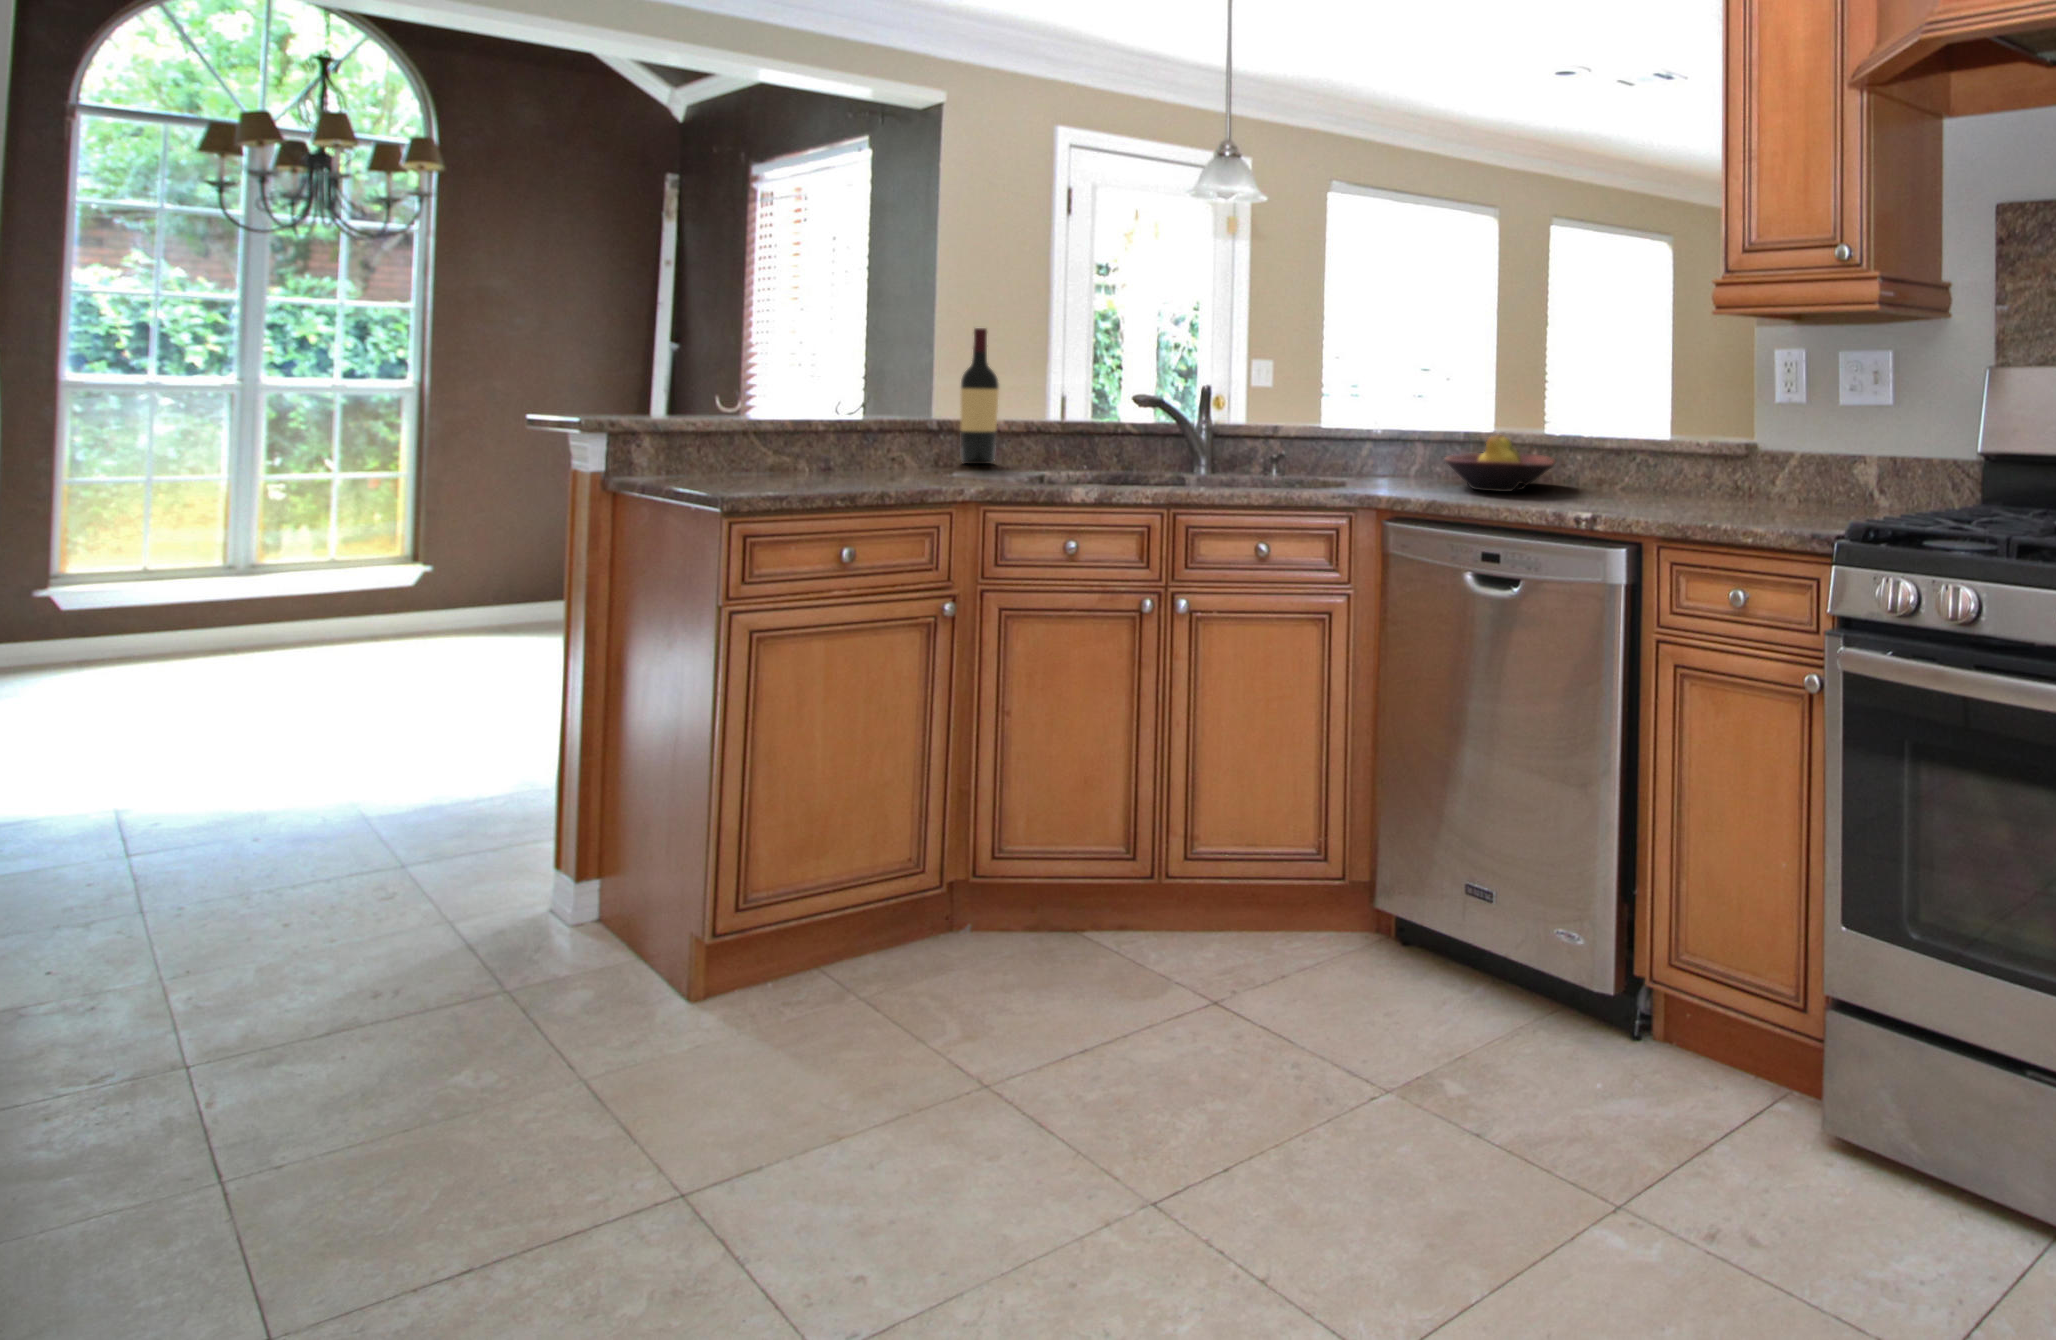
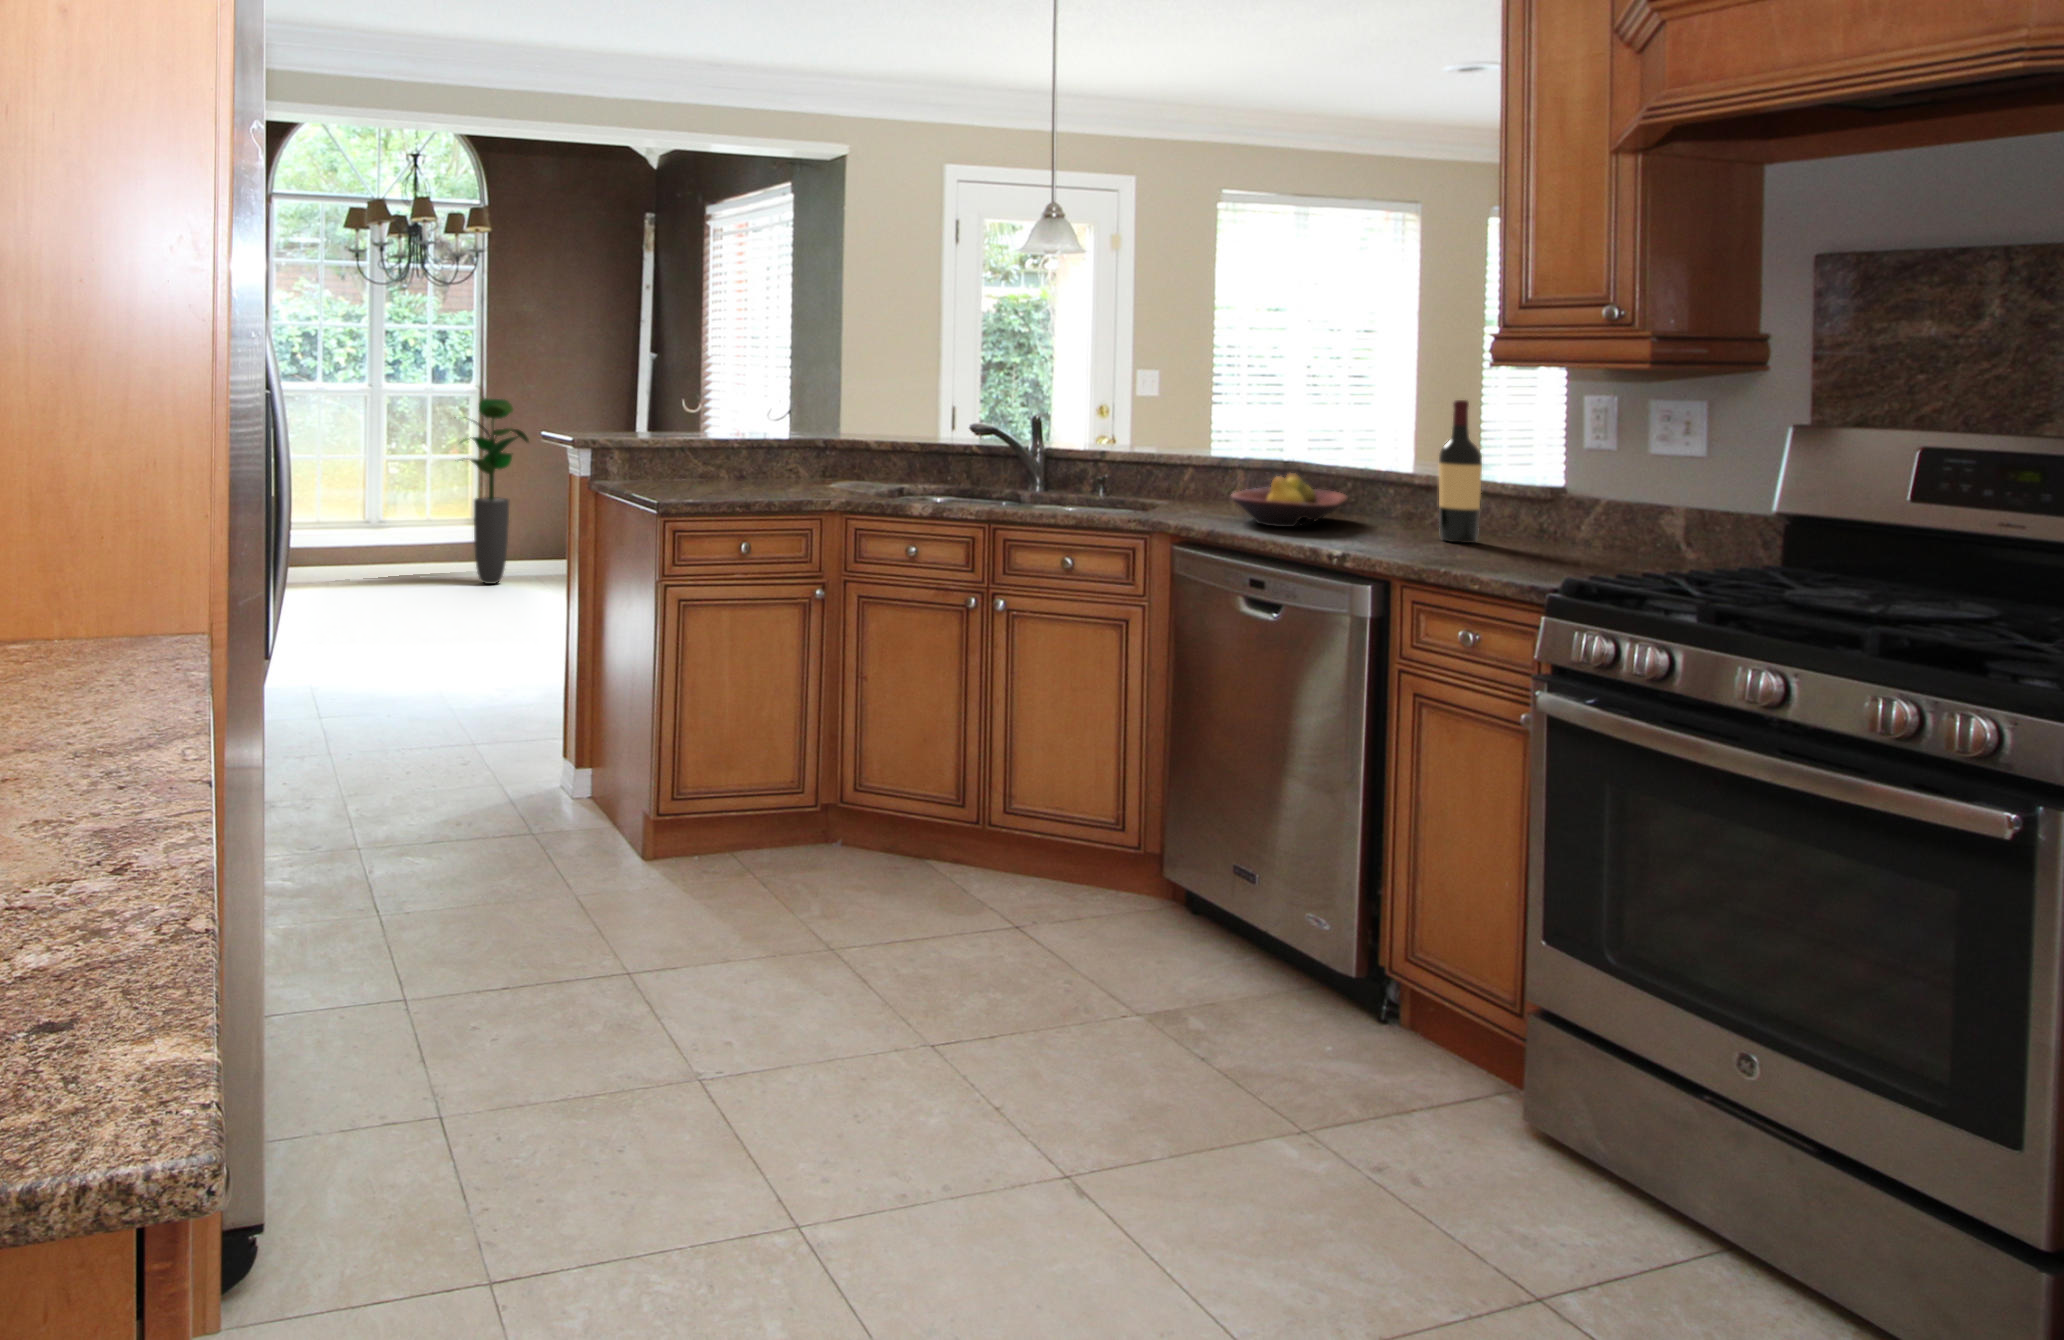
wine bottle: present [960,328,999,464] -> present [1439,400,1482,543]
potted plant: none [372,396,504,643] -> present [461,399,529,584]

